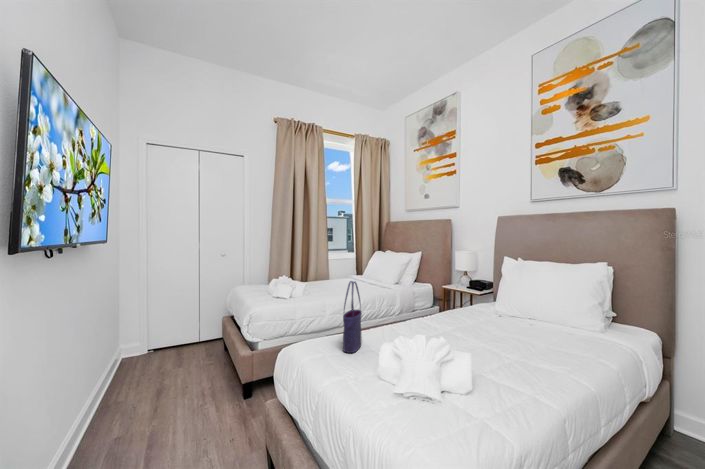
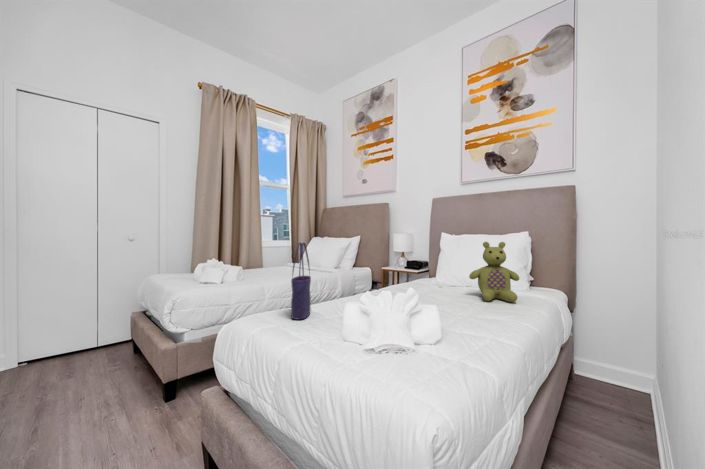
stuffed bear: none [531,276,593,347] -> present [469,242,519,302]

